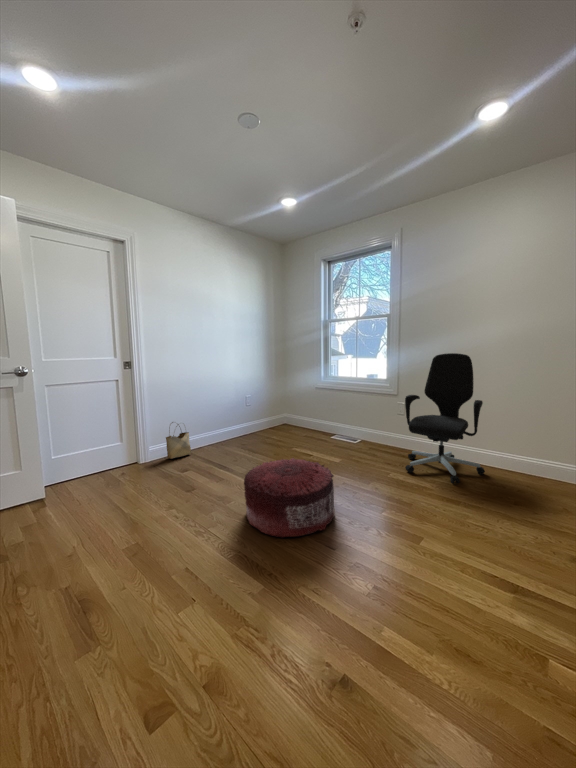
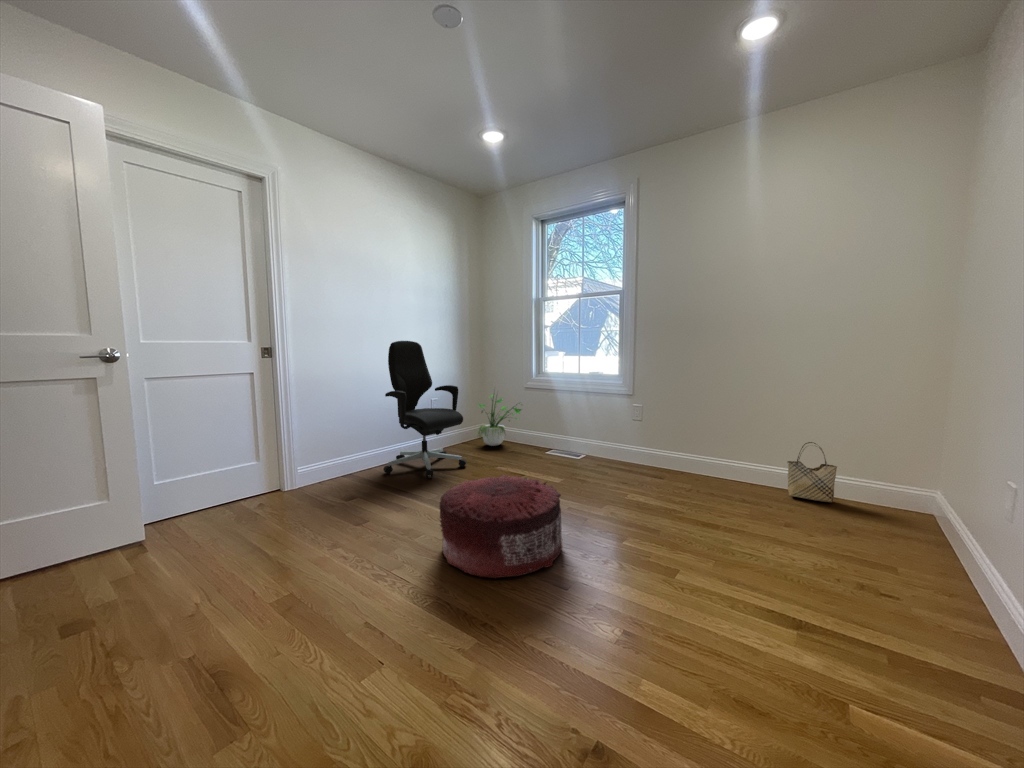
office chair: present [405,353,485,483] -> present [383,341,466,478]
potted plant: none [281,384,315,431] -> present [478,395,521,446]
woven basket: present [166,422,191,459] -> present [787,442,837,502]

